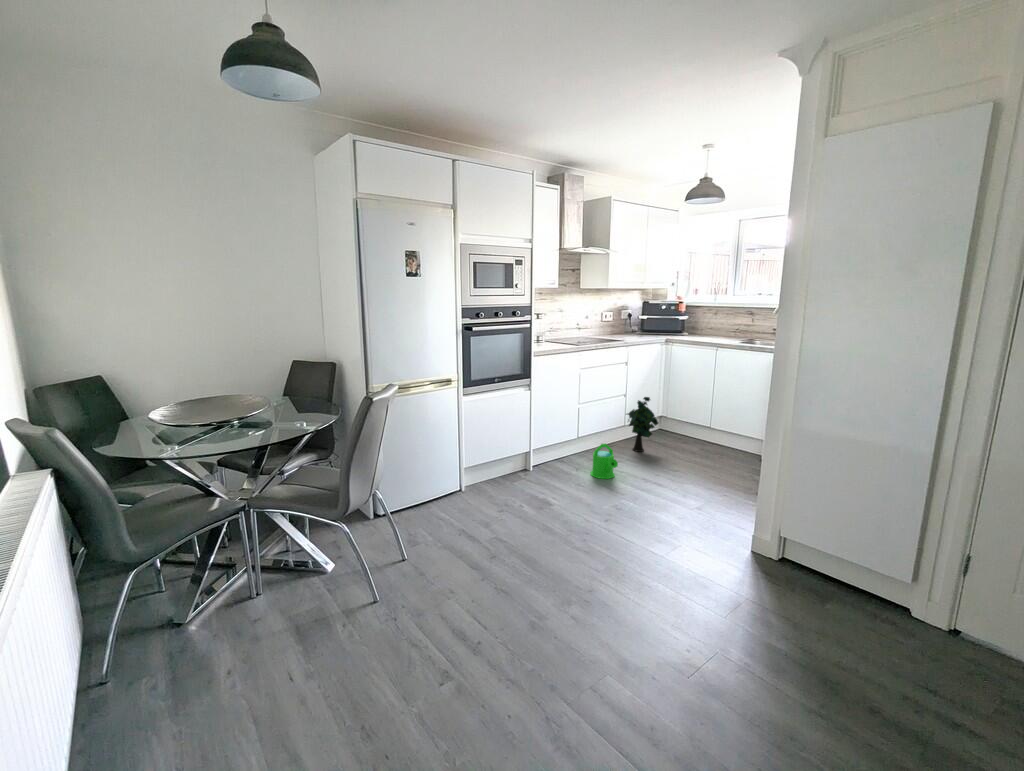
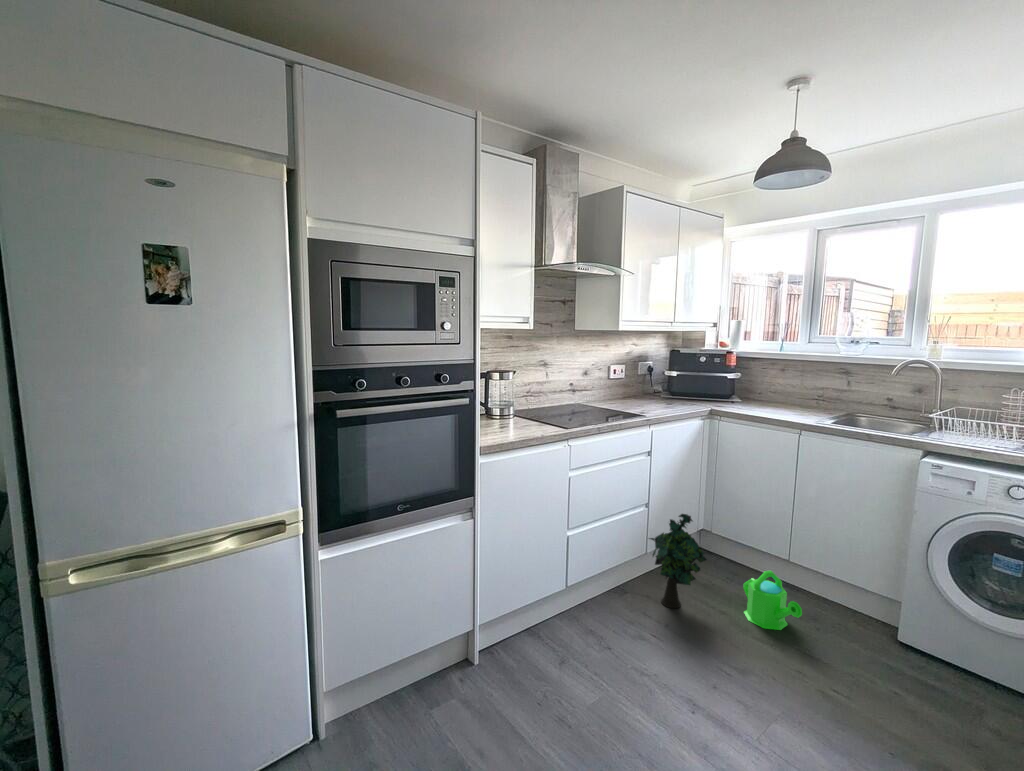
watering can: present [591,443,618,479] -> present [743,571,802,630]

